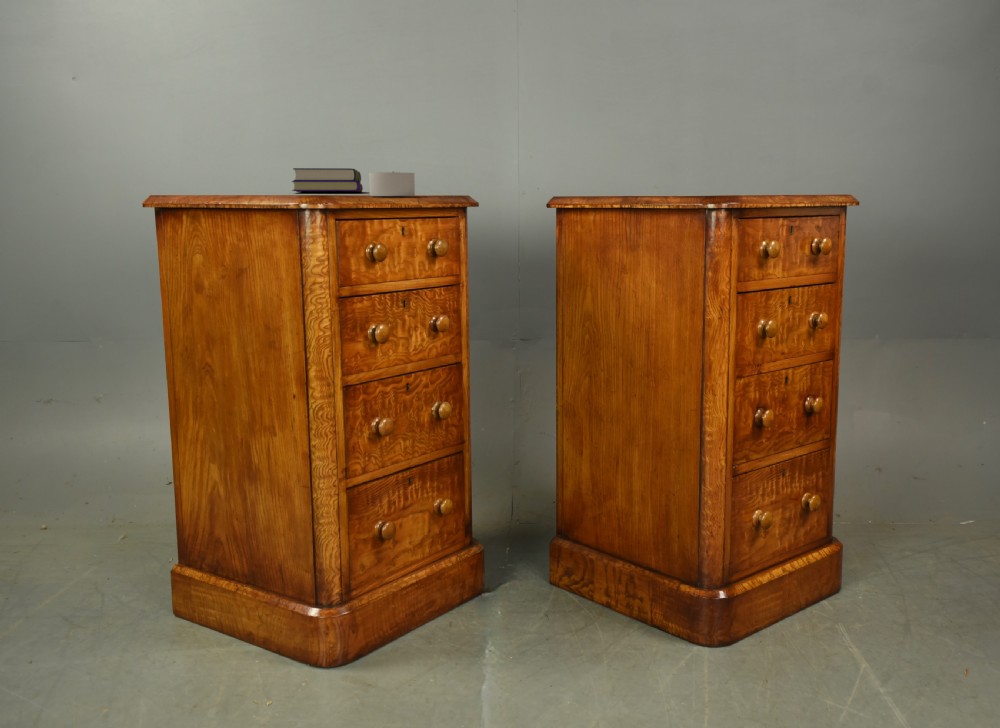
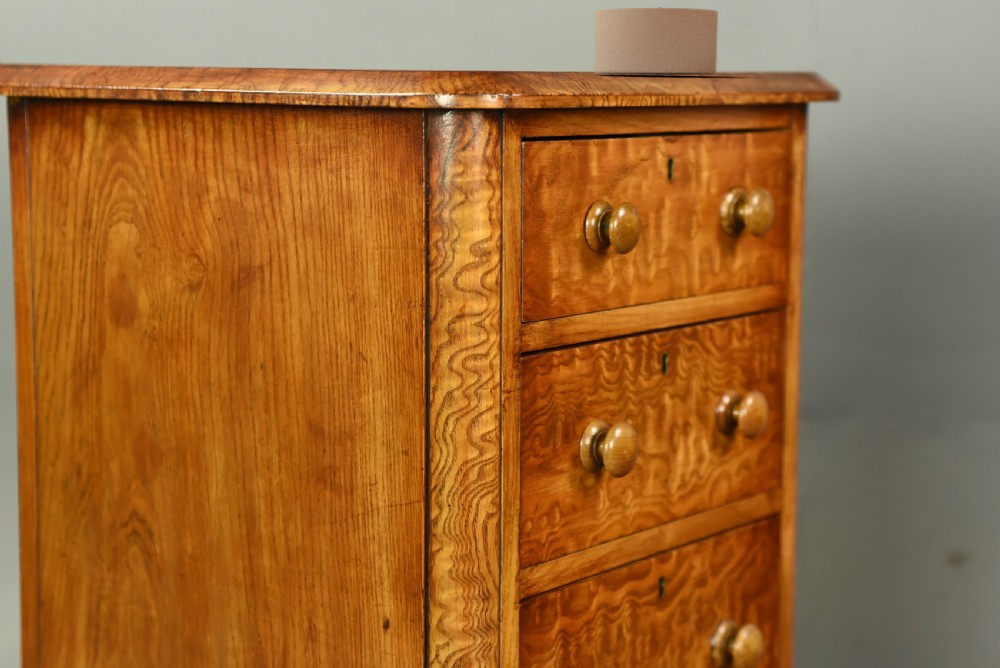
book: present [292,168,363,192] -> none [351,4,519,68]

